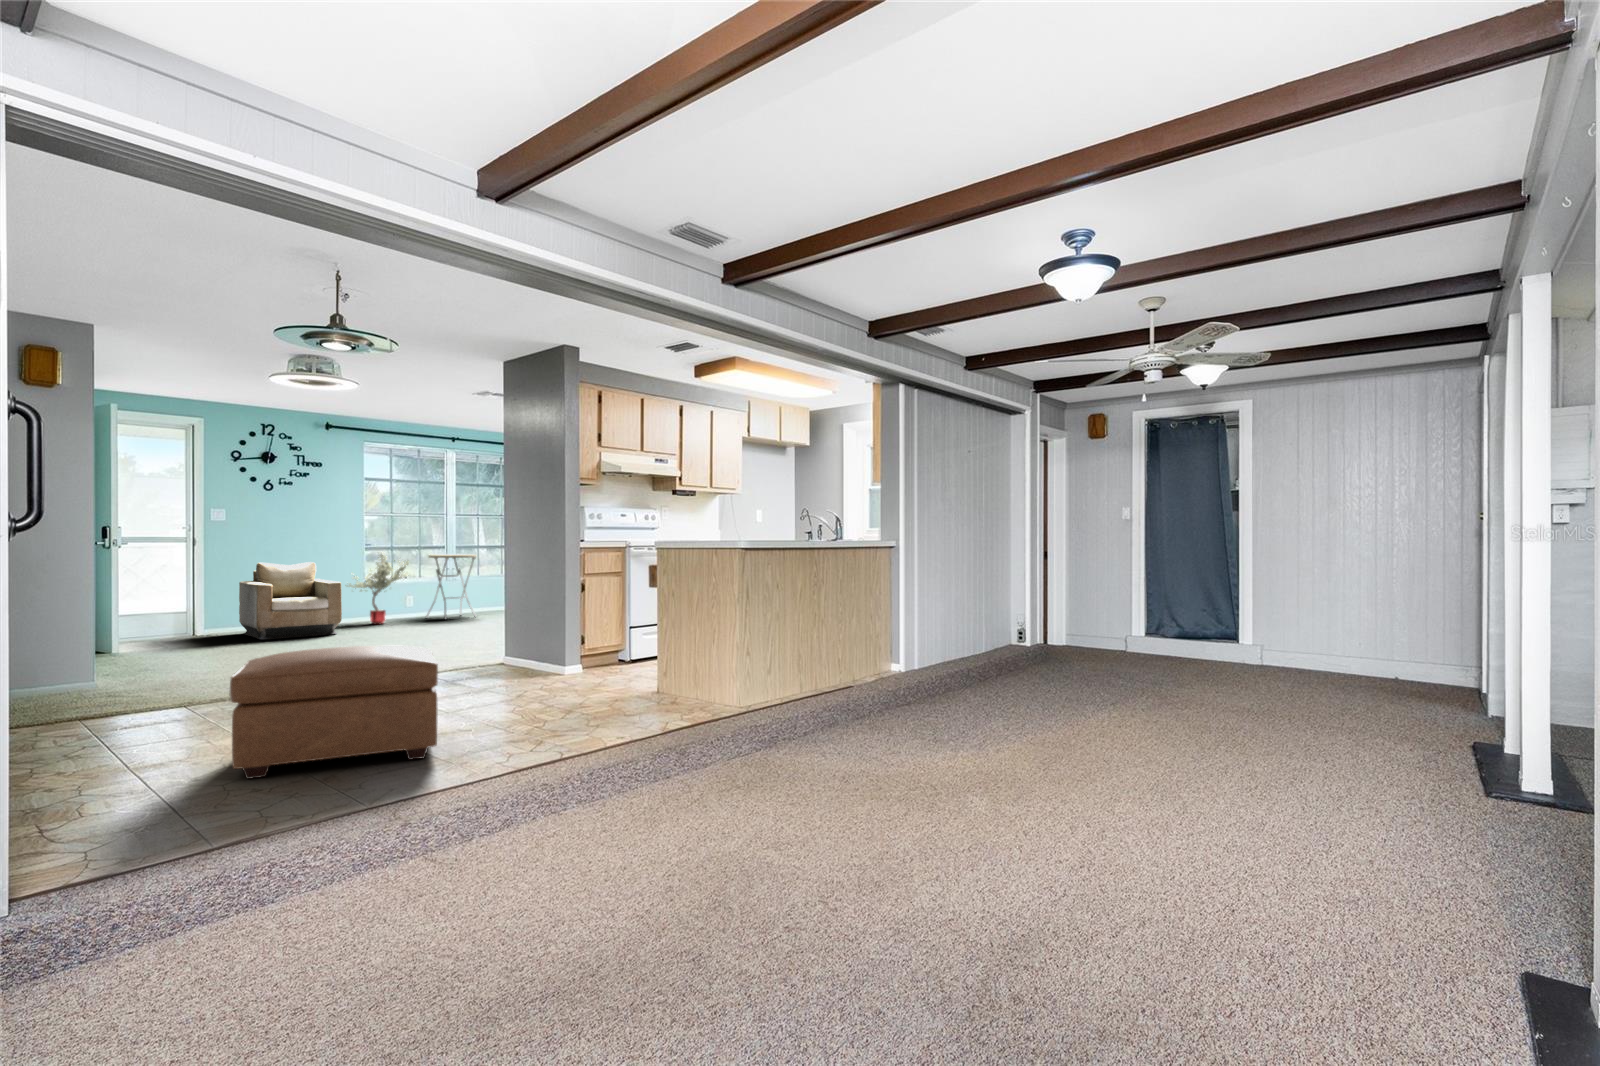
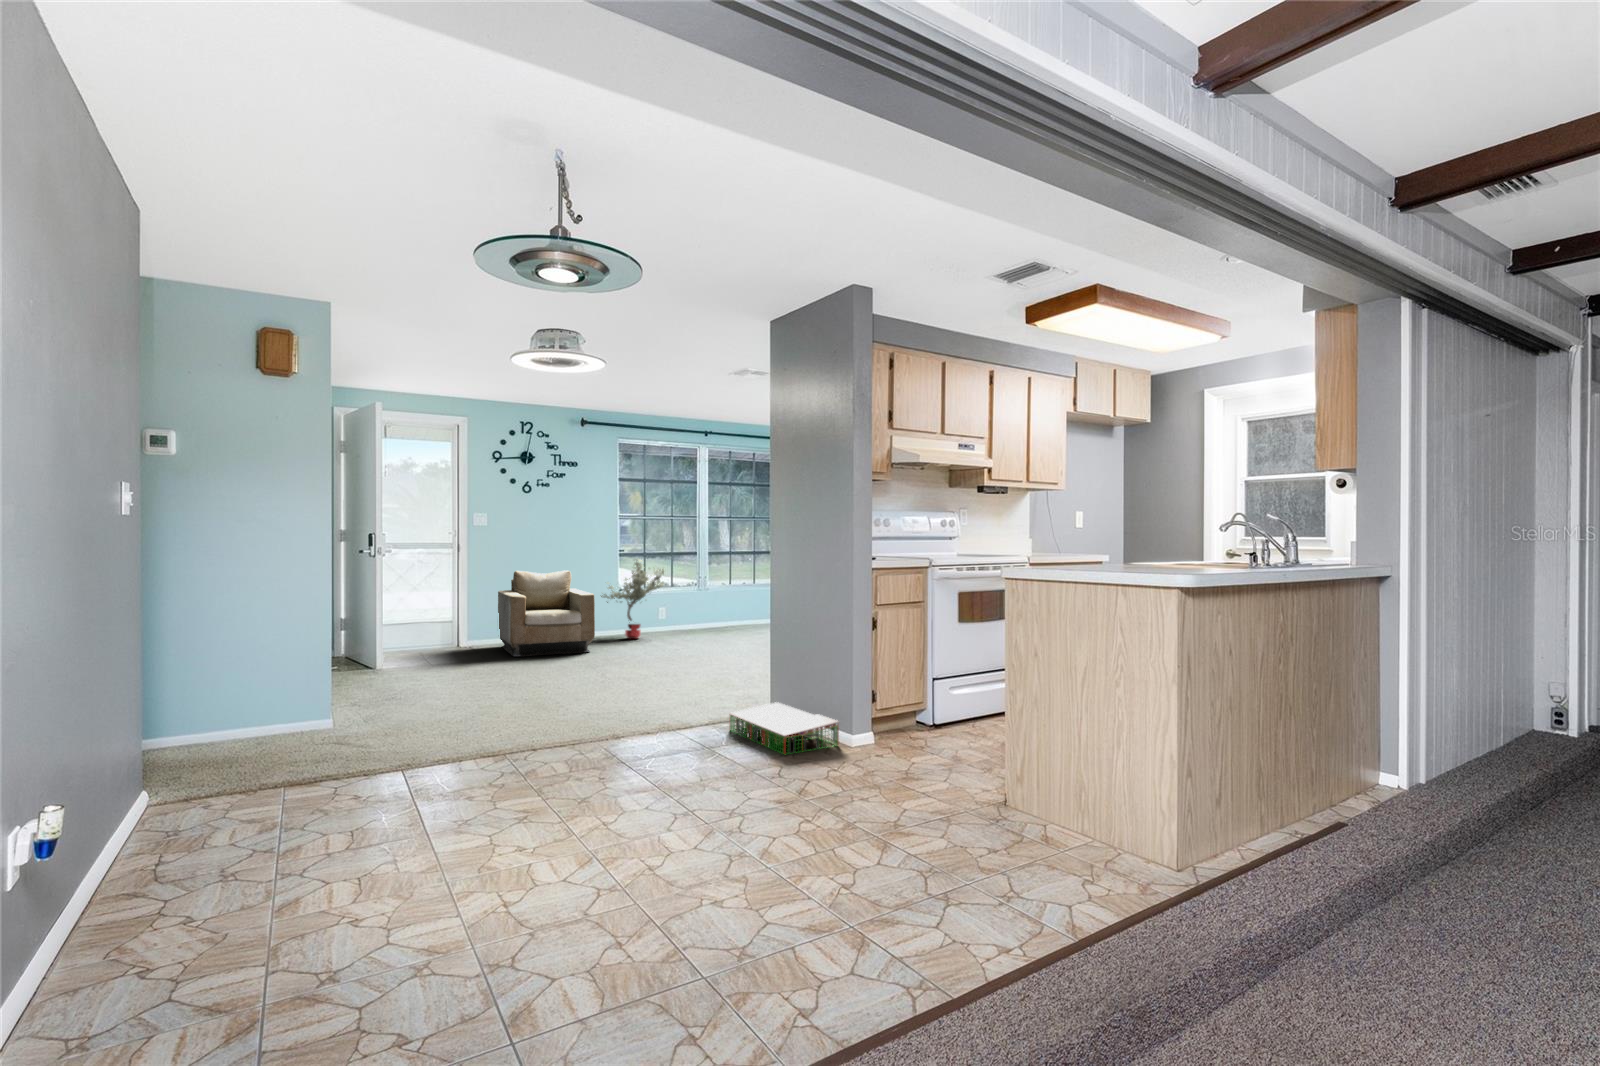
side table: present [426,554,476,619] -> none [681,561,734,636]
ottoman: present [229,645,438,779] -> none [360,738,685,981]
storage bin: none [469,652,554,682] -> present [730,702,839,754]

